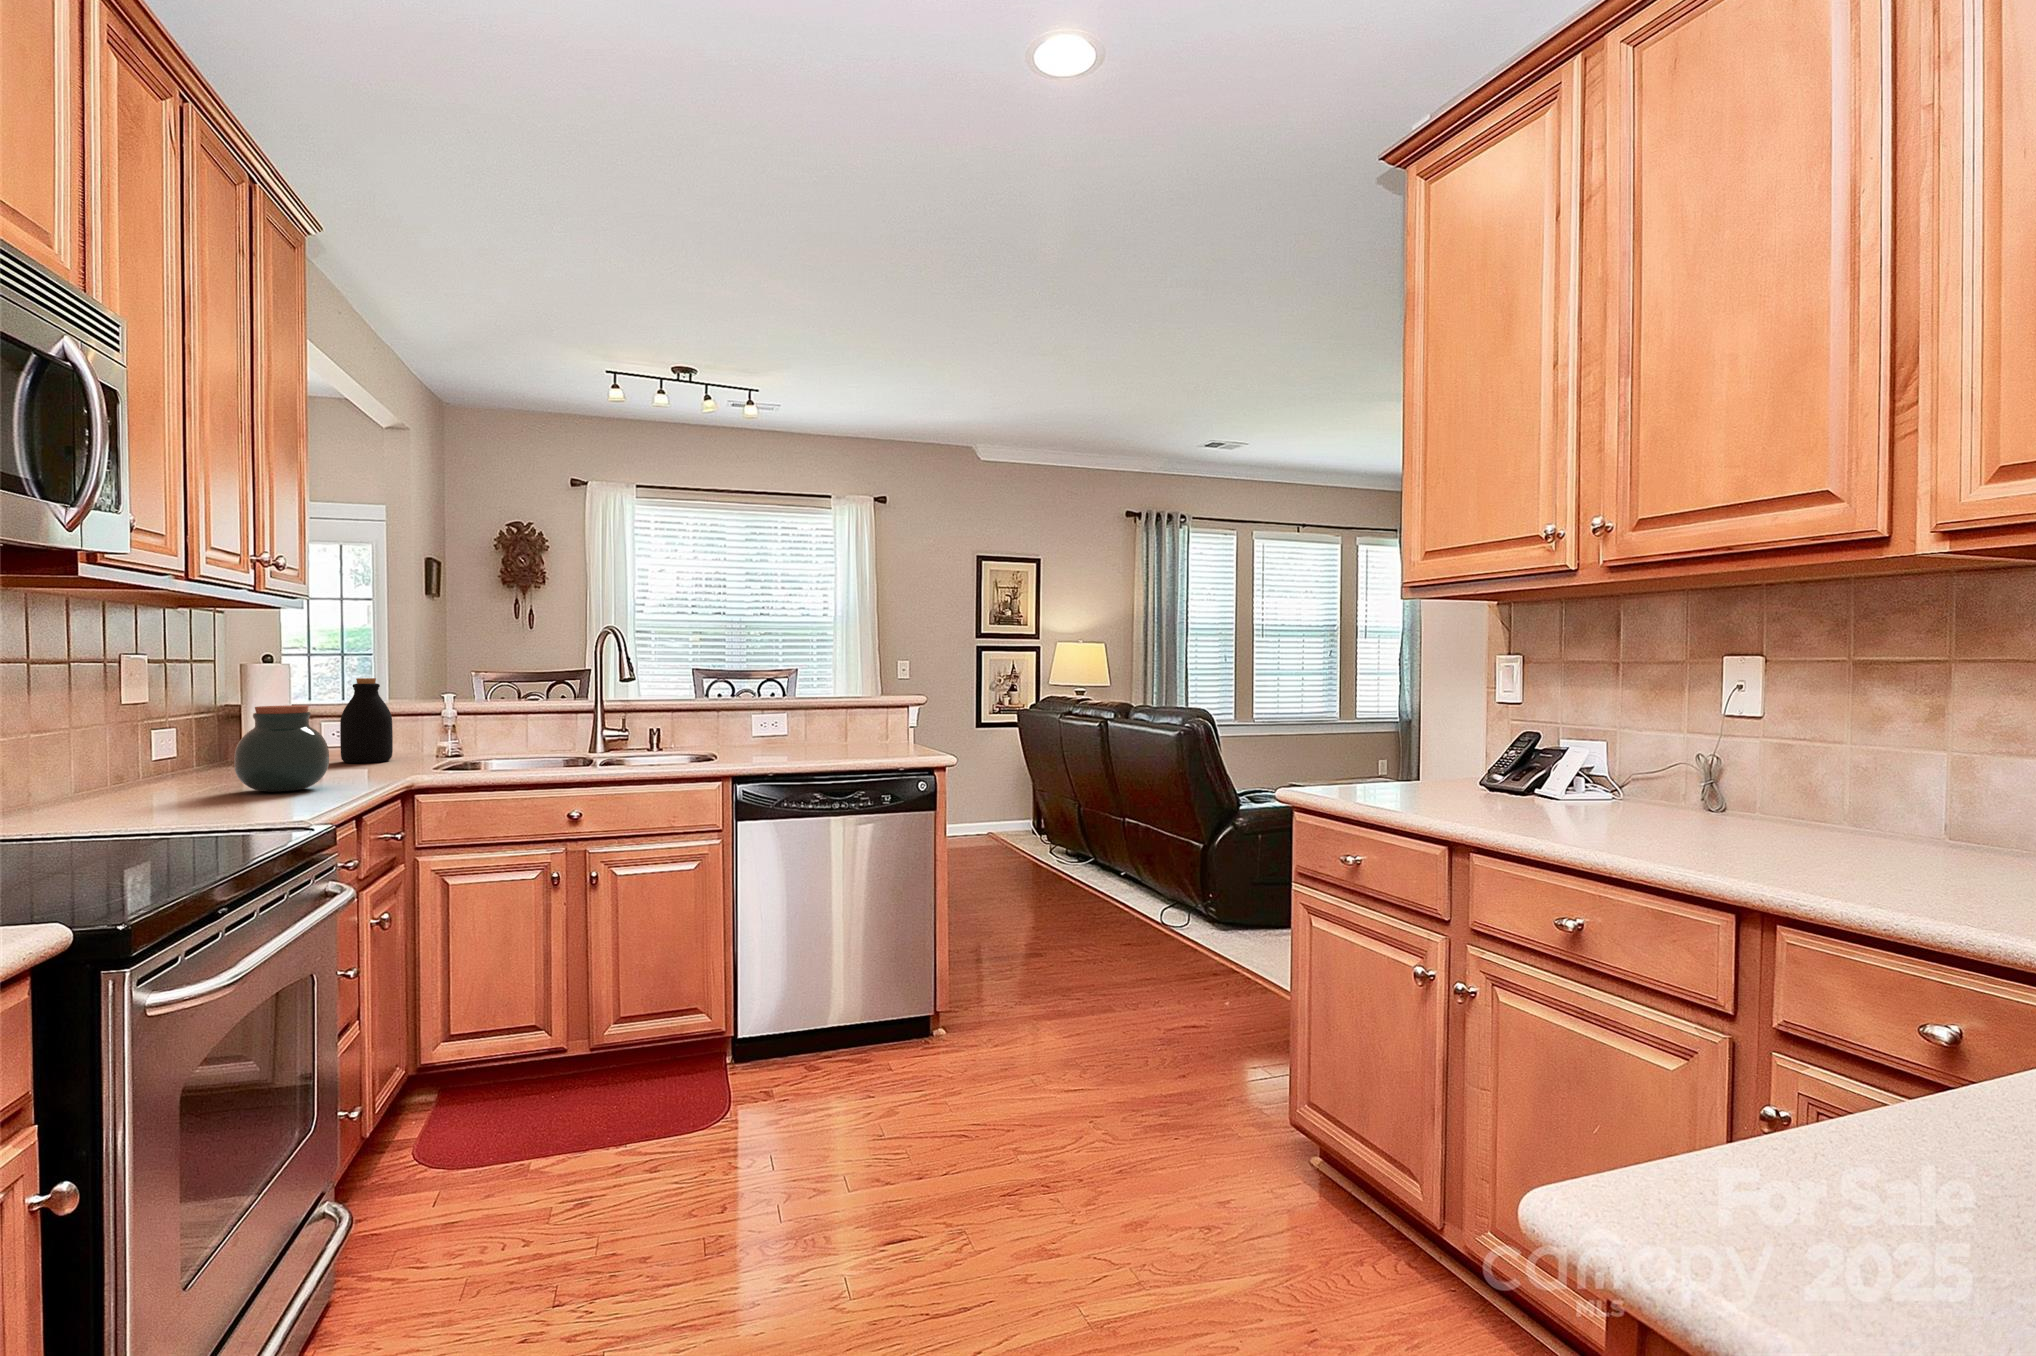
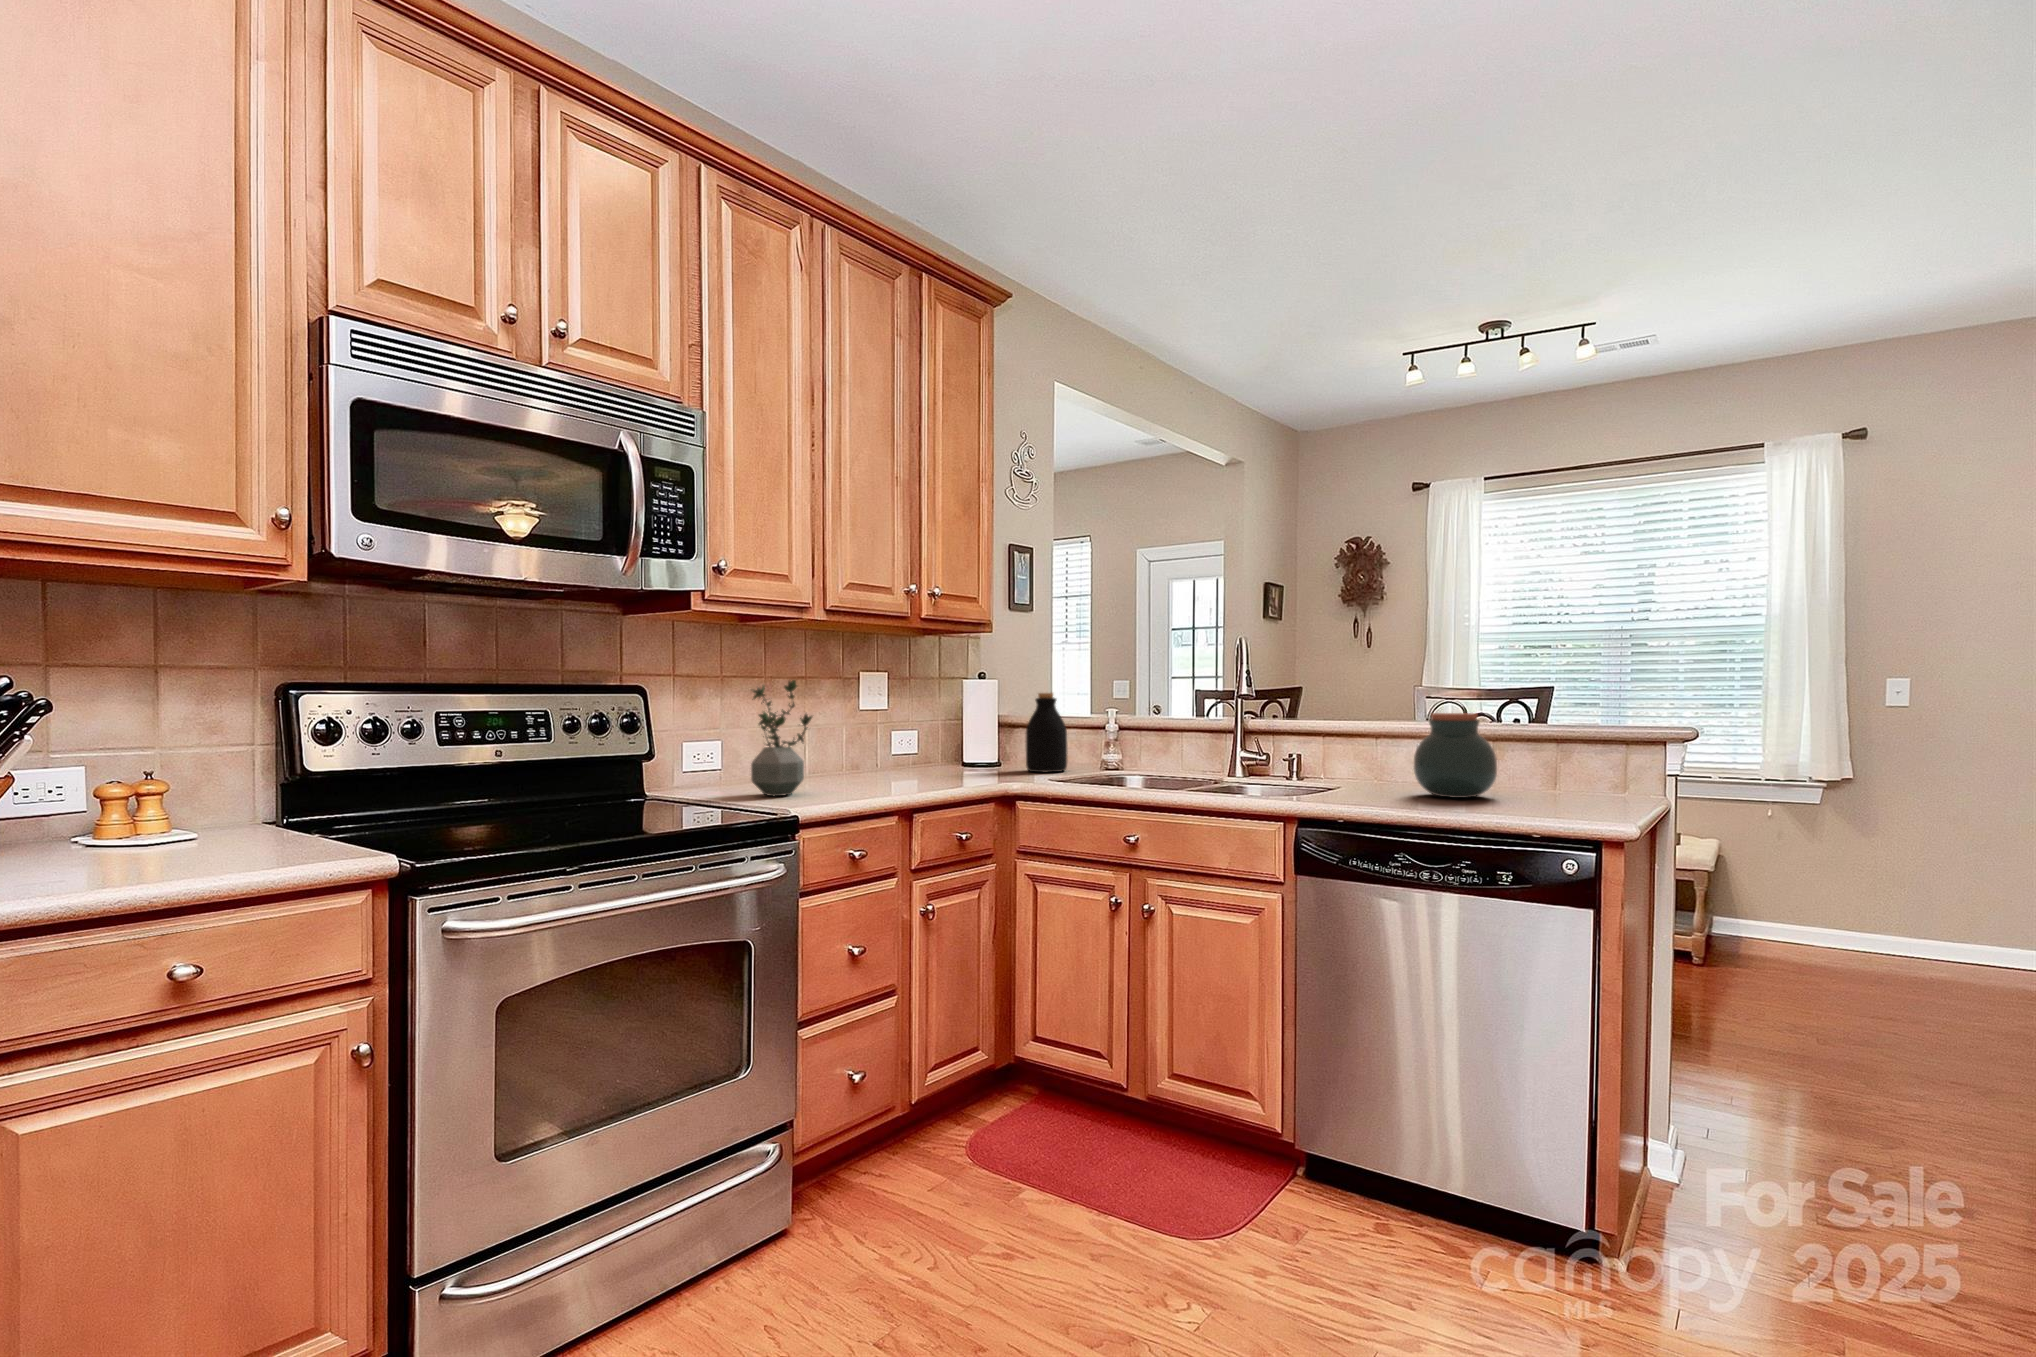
potted plant: none [79,665,198,808] -> present [751,680,812,796]
jar: present [234,705,329,792] -> present [1414,713,1497,798]

